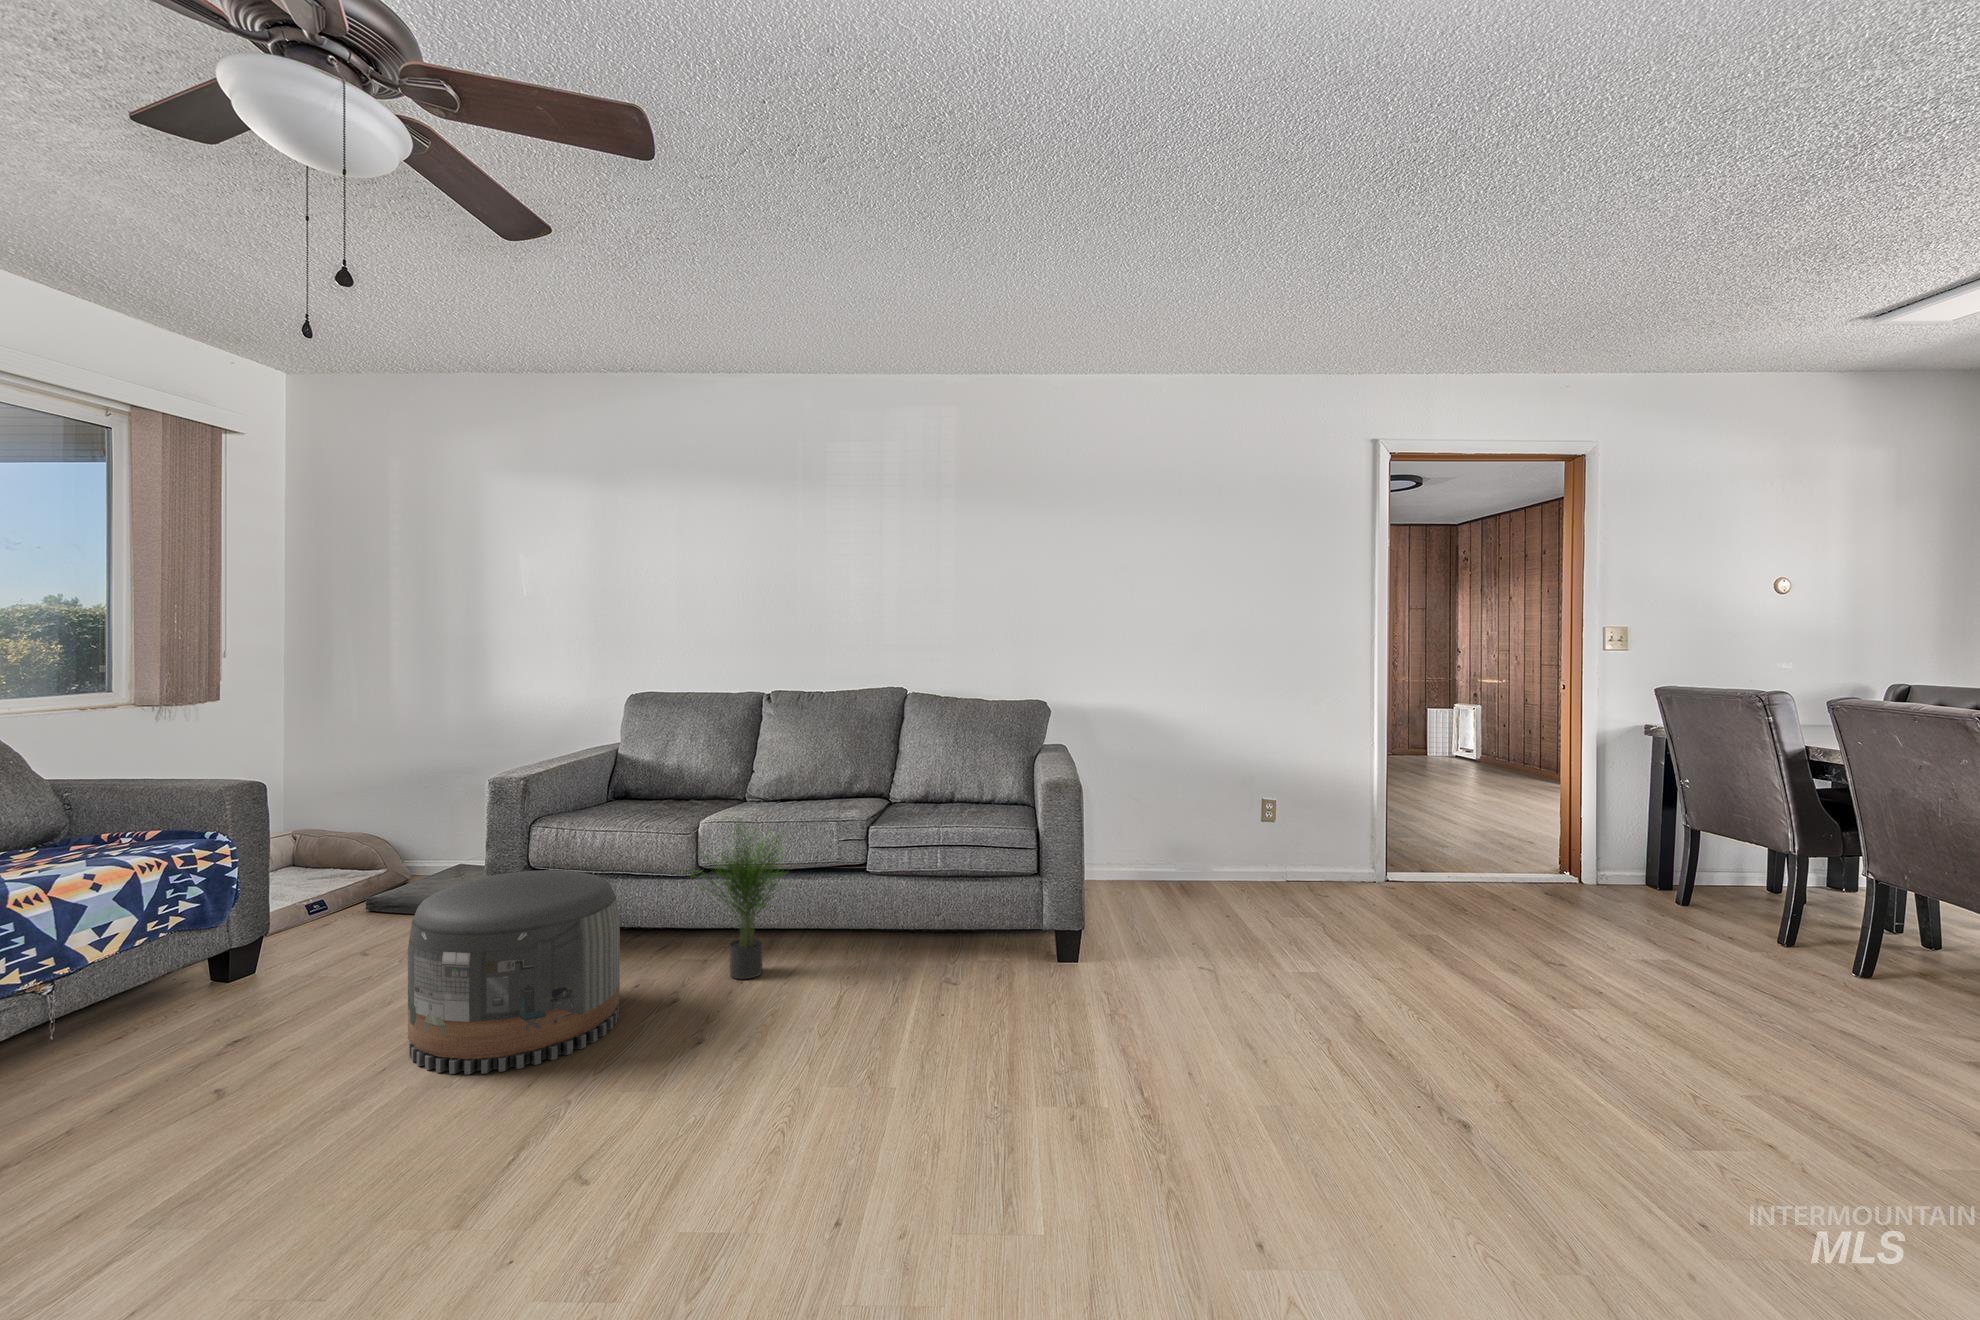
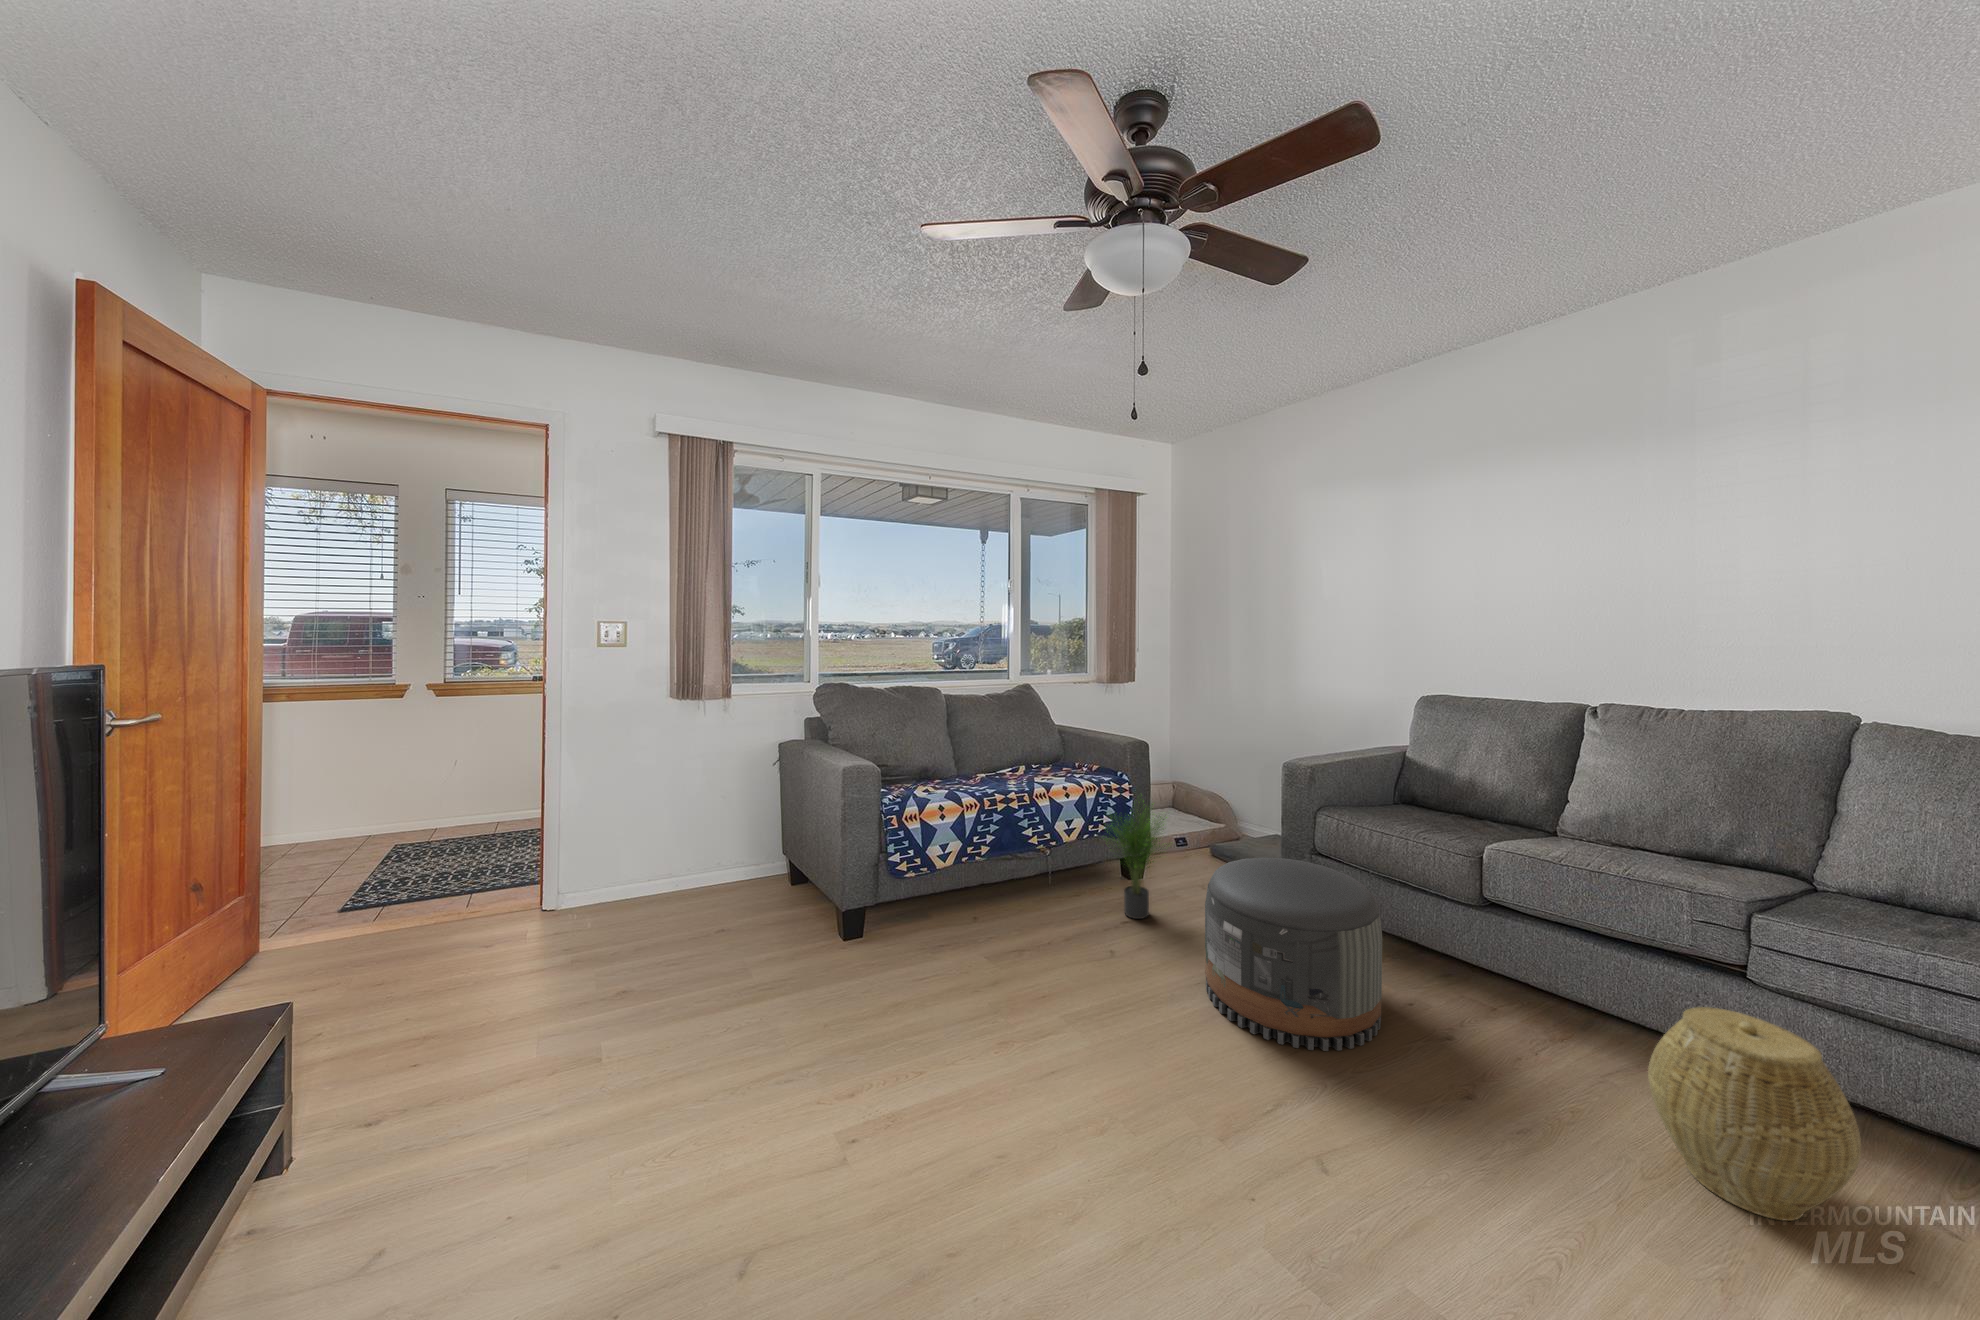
potted plant: present [694,828,783,979] -> present [1104,797,1167,919]
woven basket: none [816,884,914,1015] -> present [1648,1007,1861,1221]

